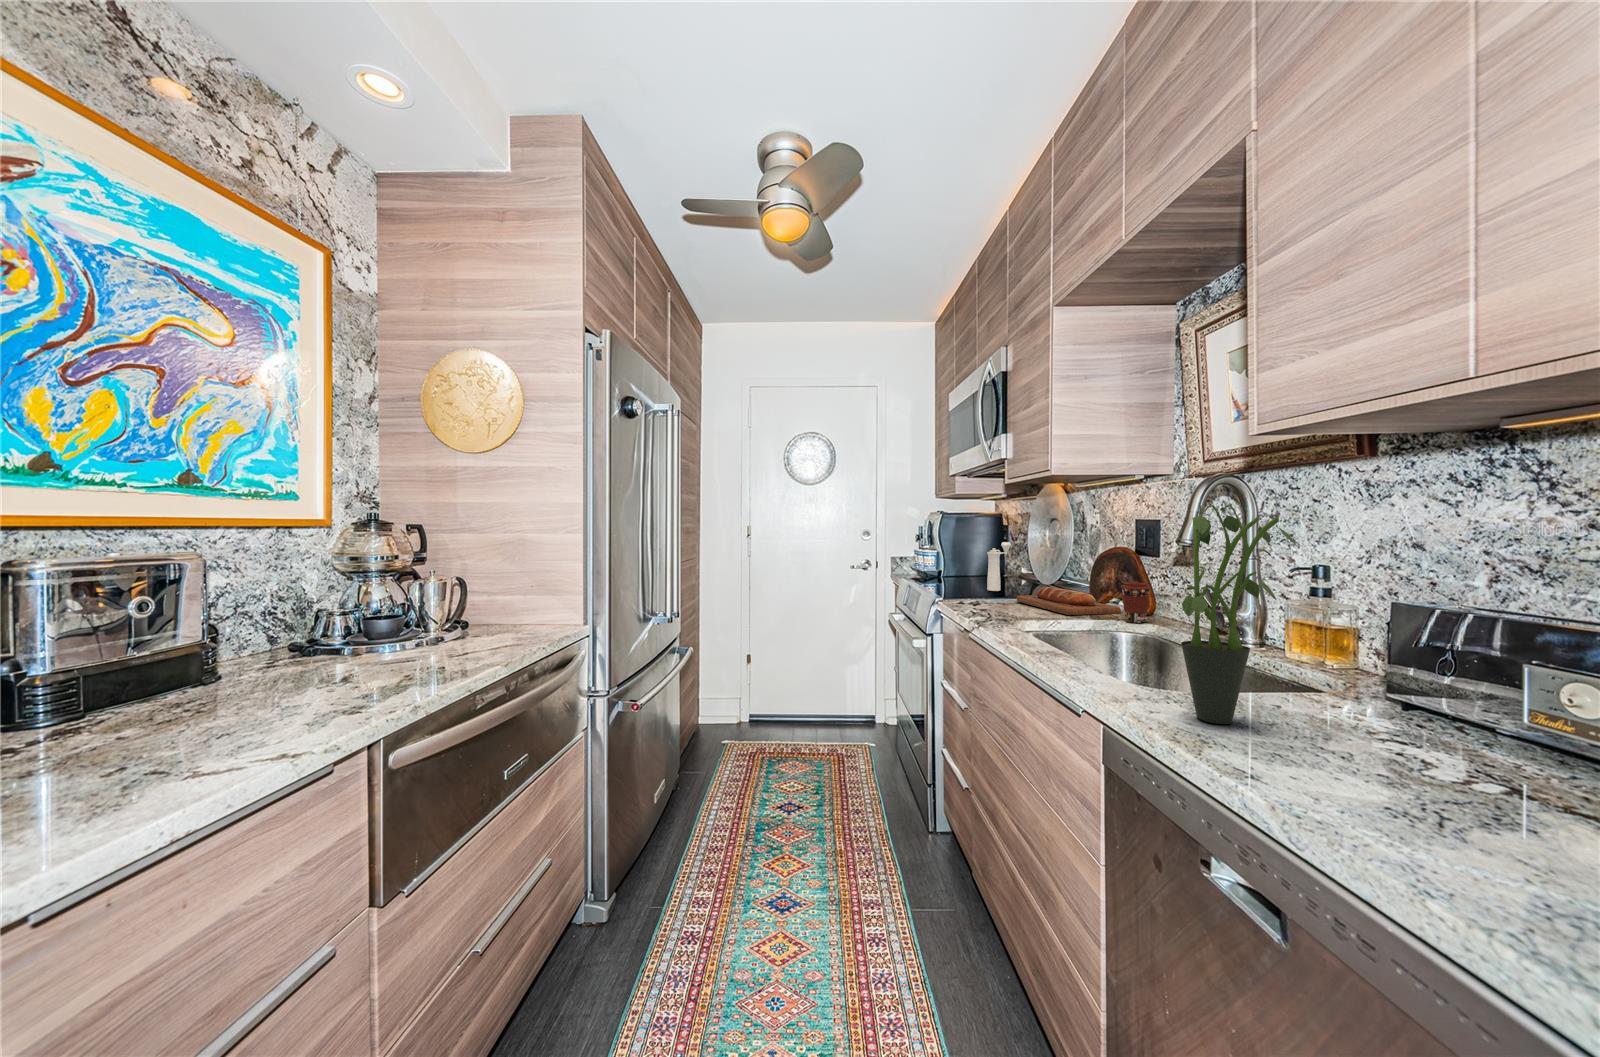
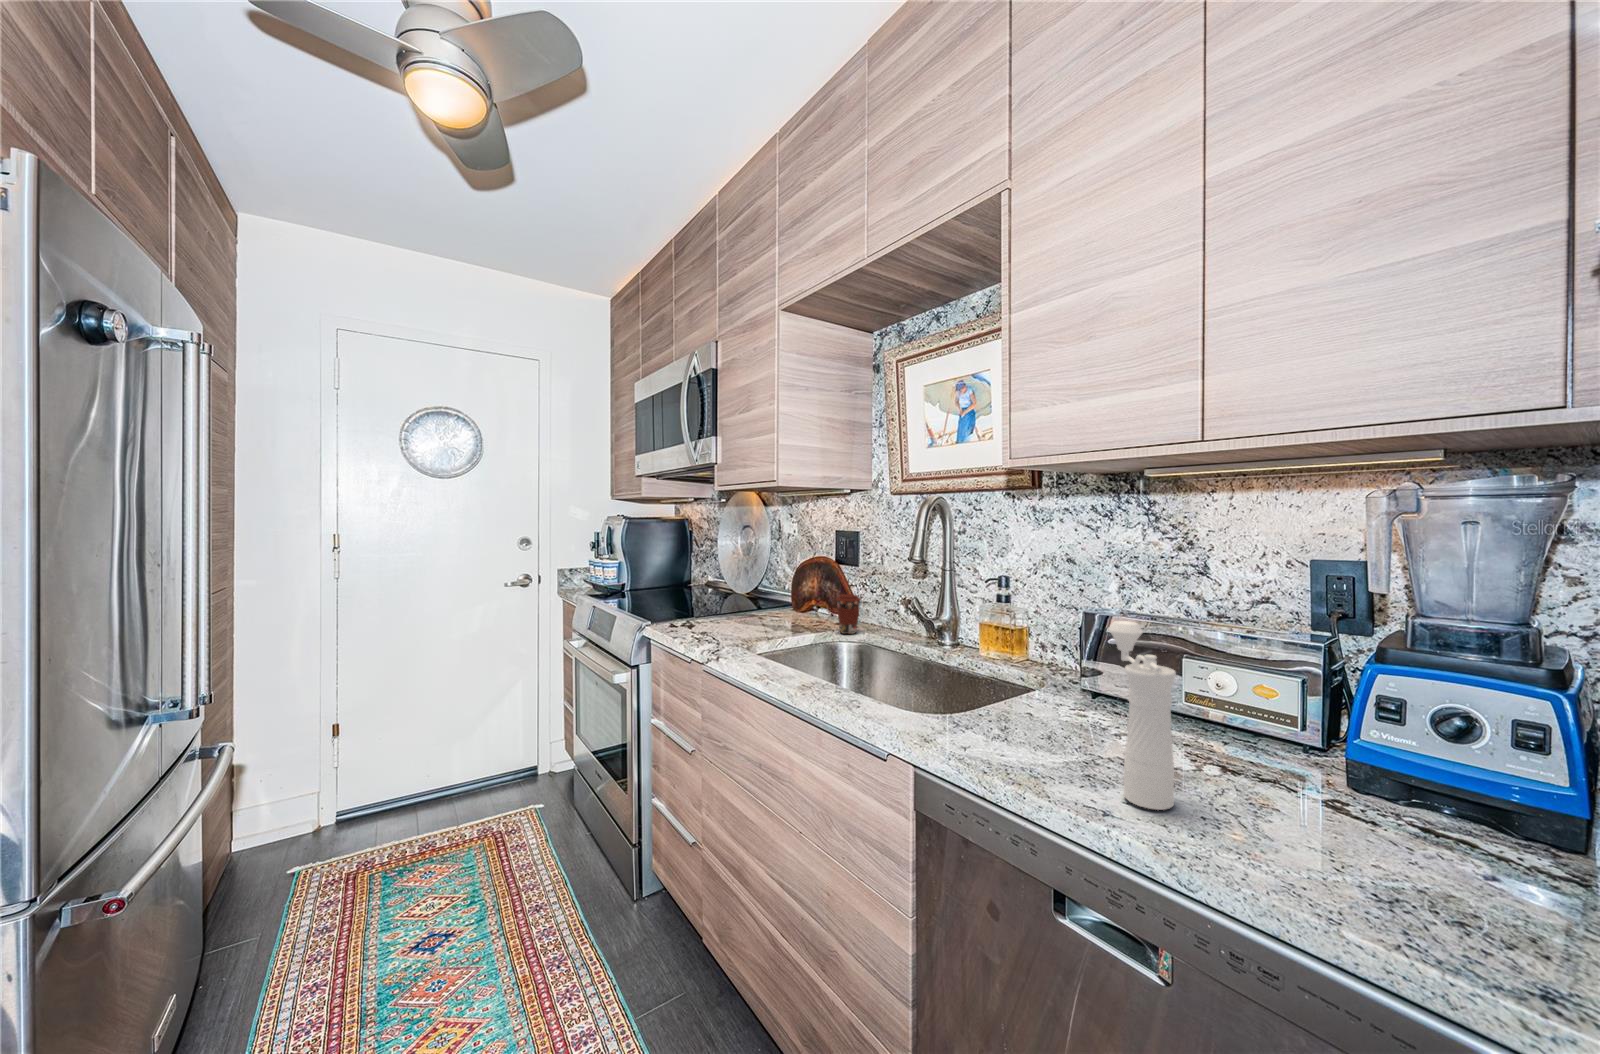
potted plant: present [1181,505,1297,724] -> none [966,535,1061,740]
pepper mill: present [987,542,1011,591] -> present [1109,621,1176,810]
bread loaf: present [1017,587,1121,615] -> none [725,601,829,631]

